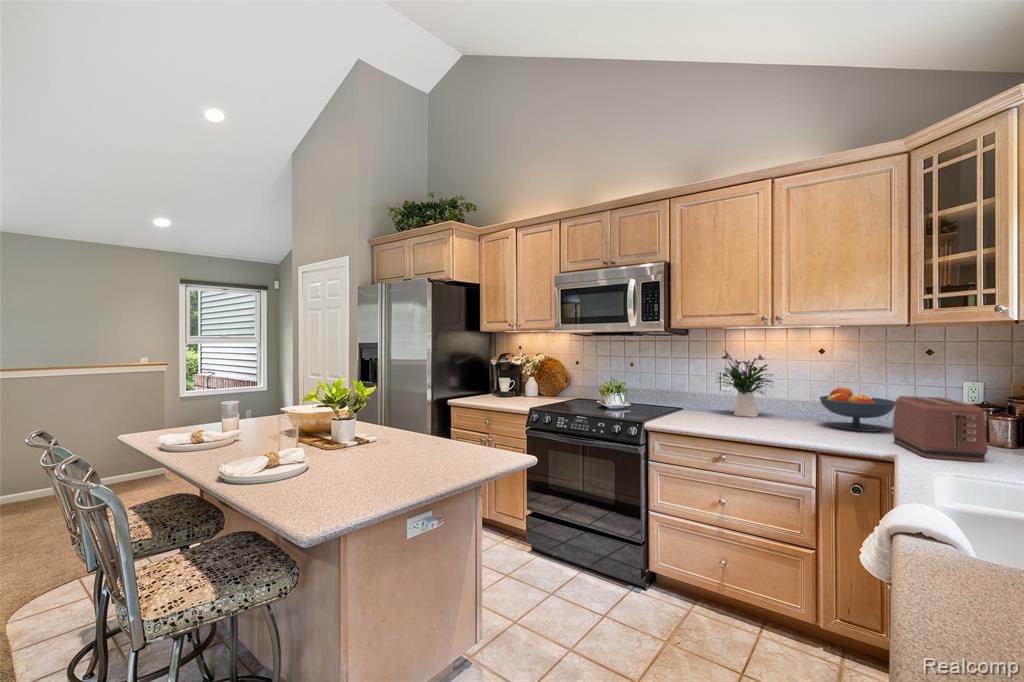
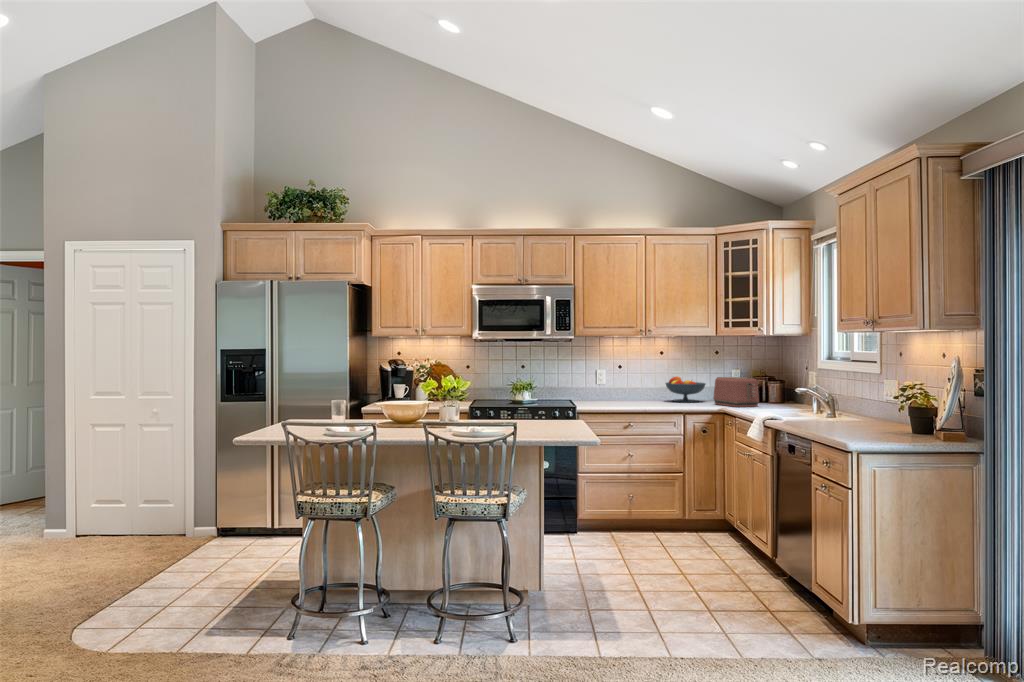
flower arrangement: present [717,350,773,417] -> none [591,352,638,401]

